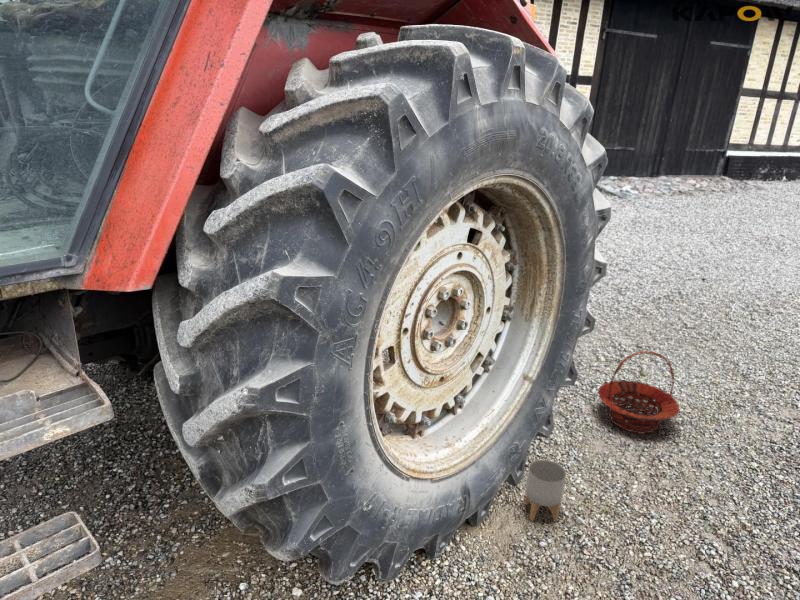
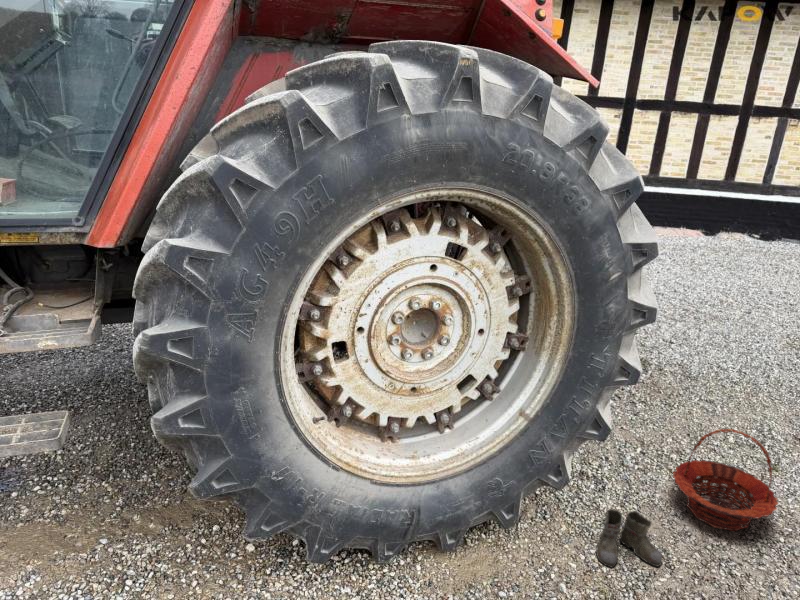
boots: none [567,438,629,491] -> present [596,509,662,568]
planter: present [525,459,567,522] -> none [506,506,552,579]

